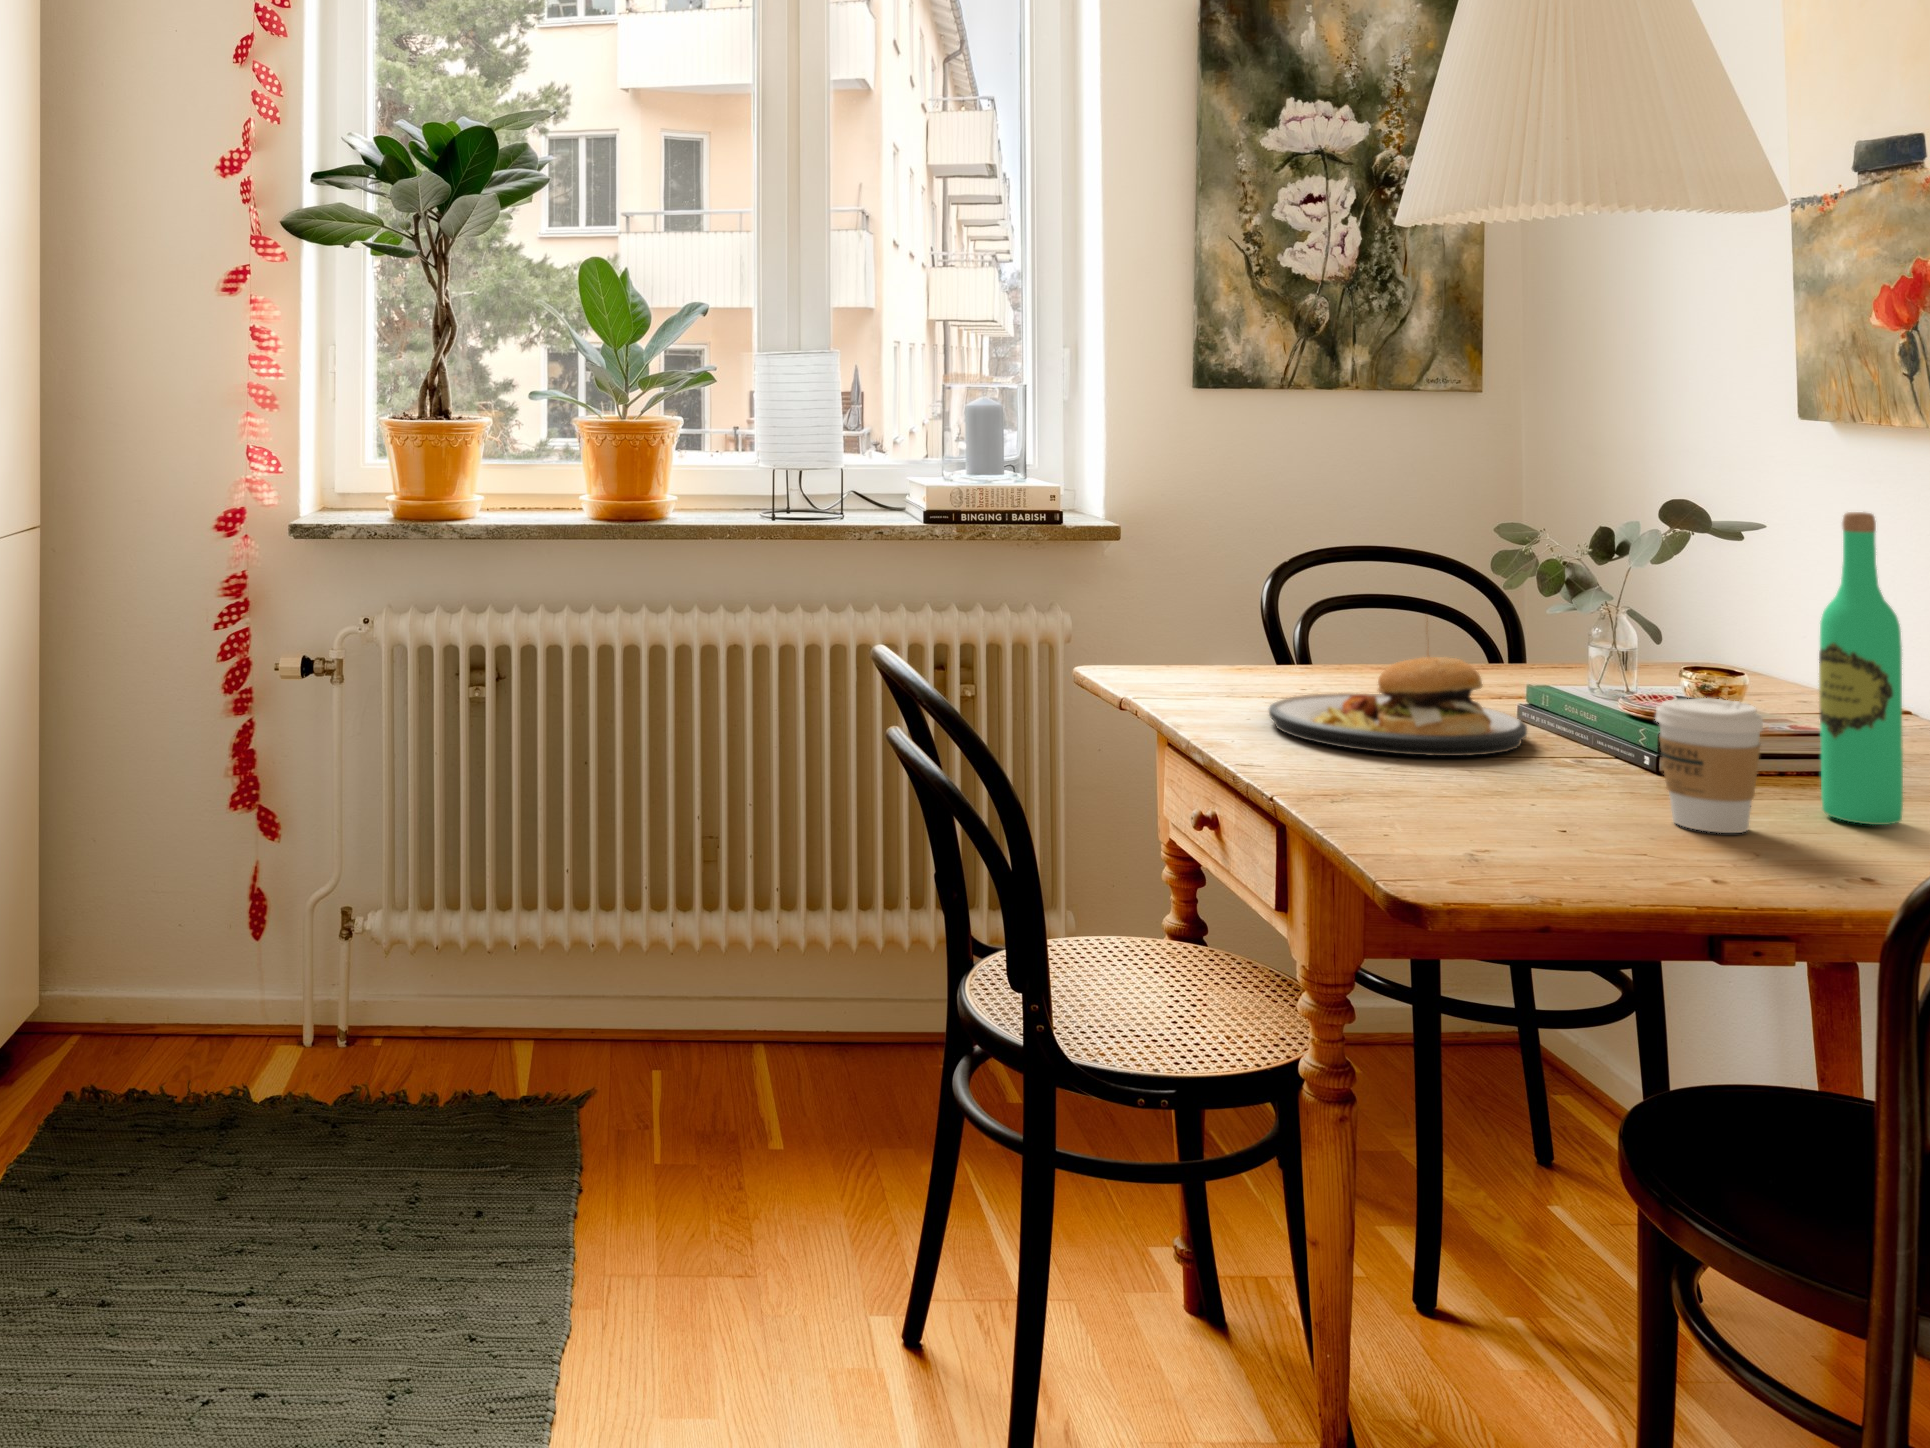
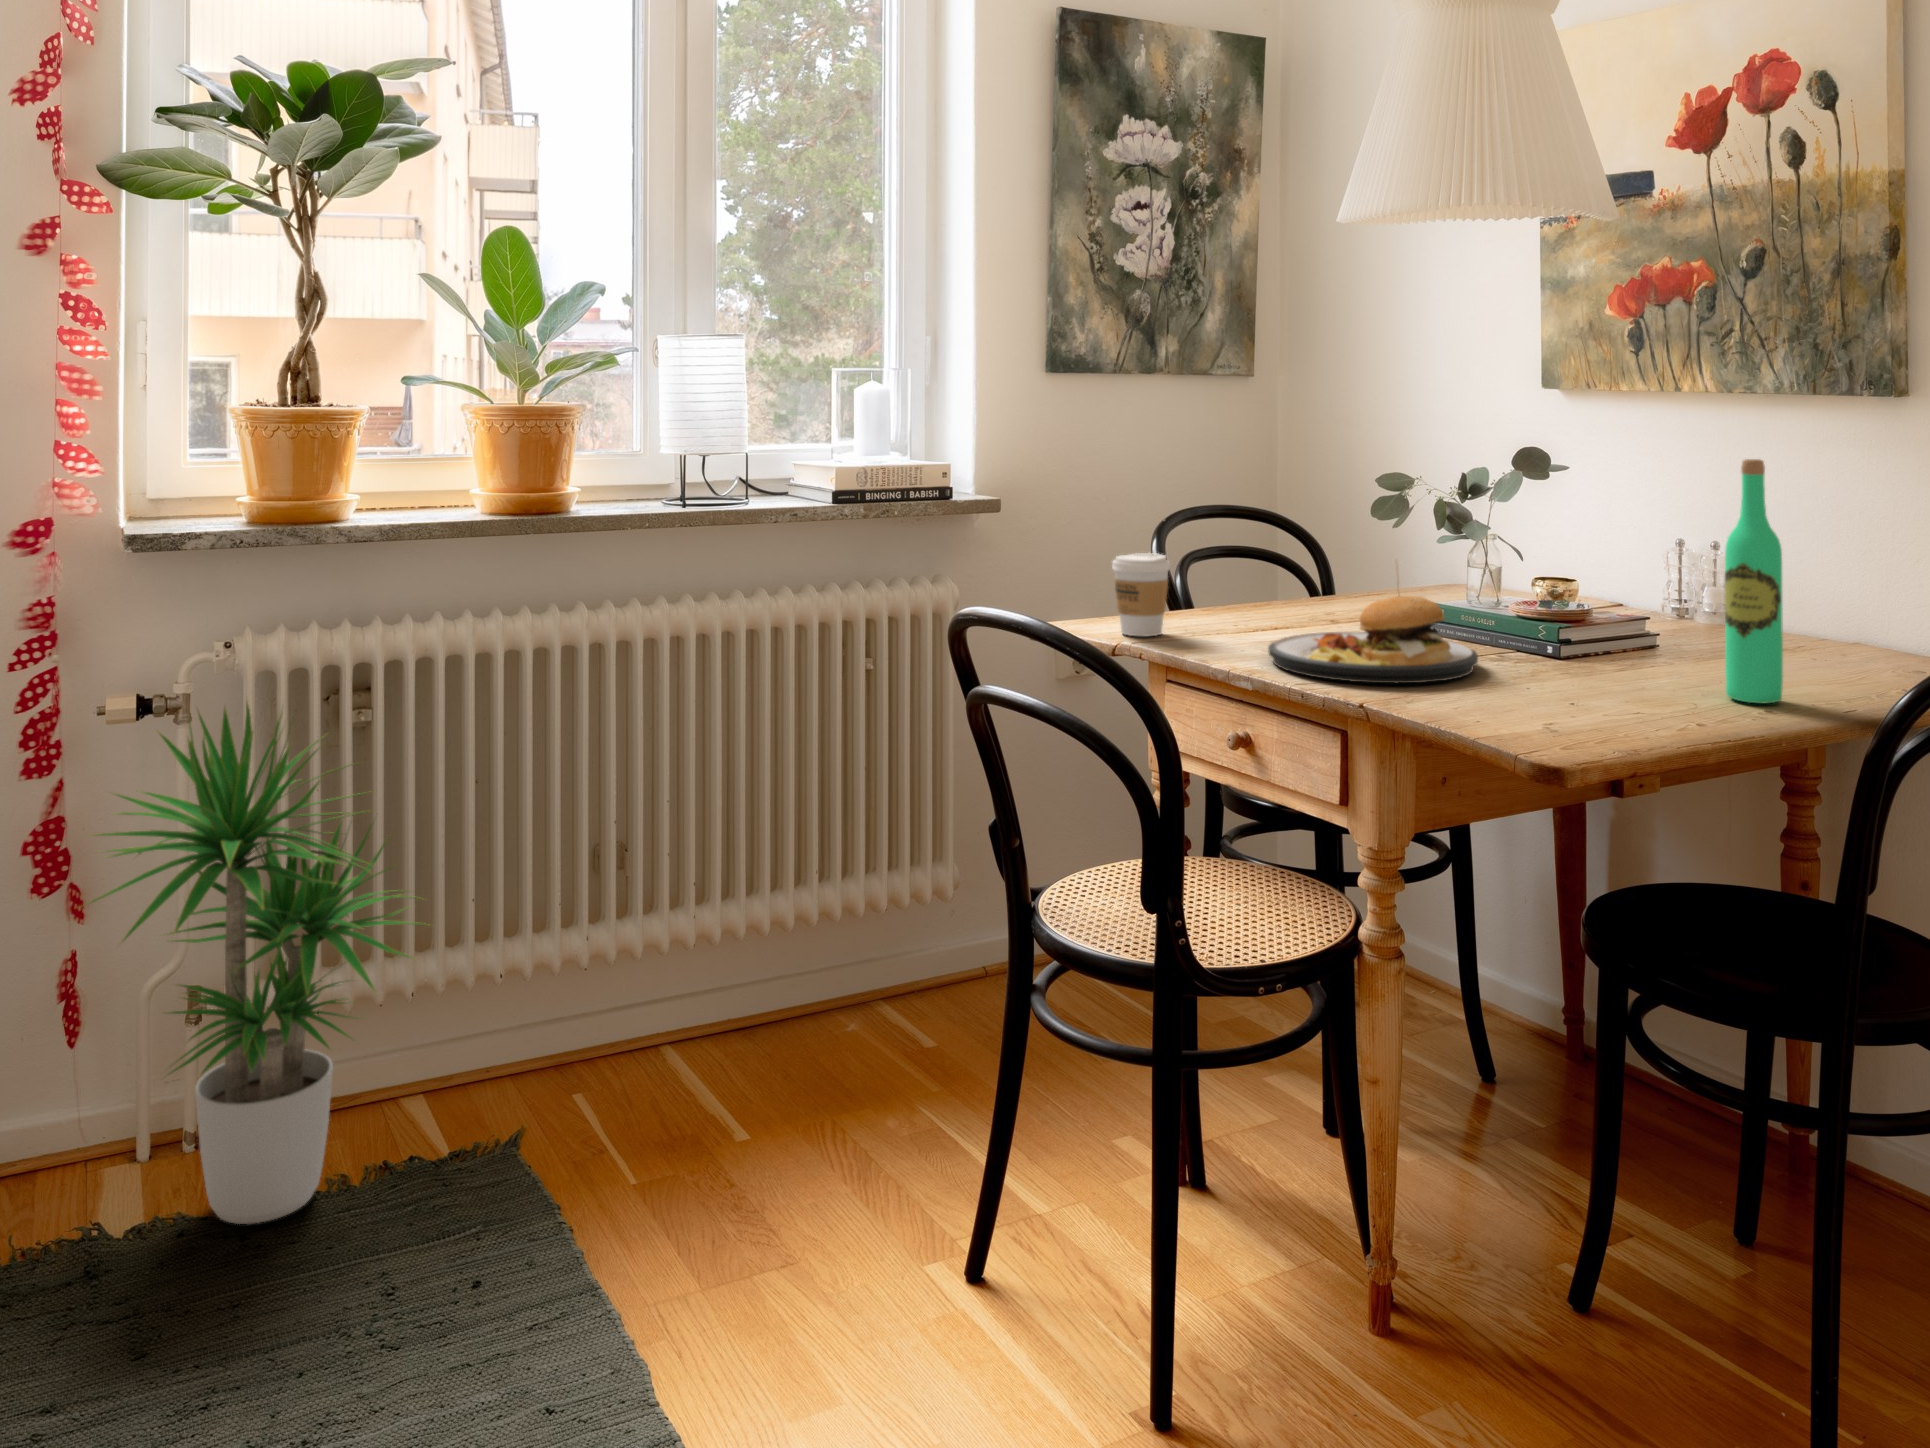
potted plant: none [233,666,512,1108] -> present [89,703,428,1224]
coffee cup: present [1656,698,1763,833] -> present [1112,553,1170,636]

